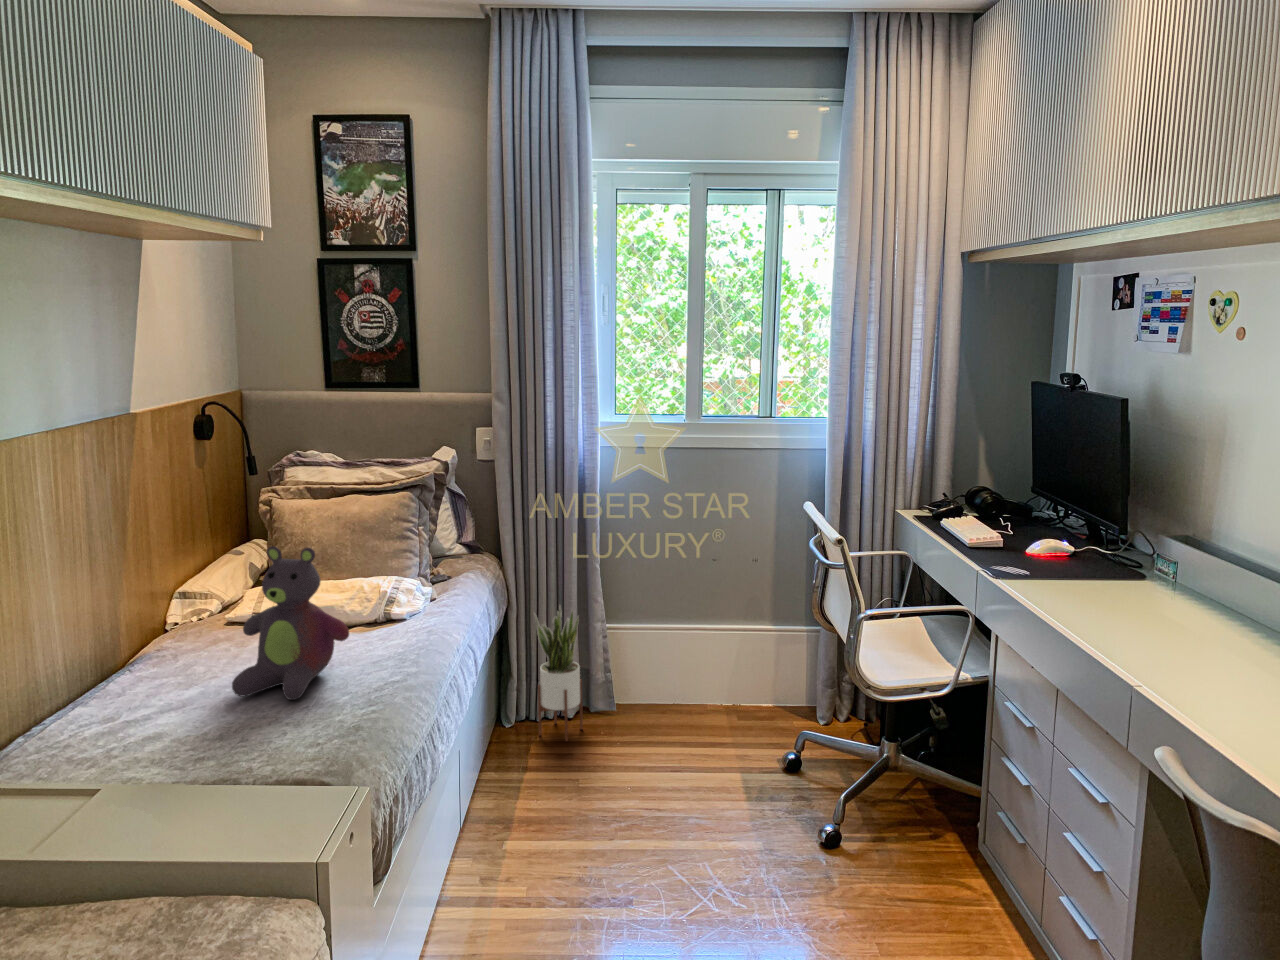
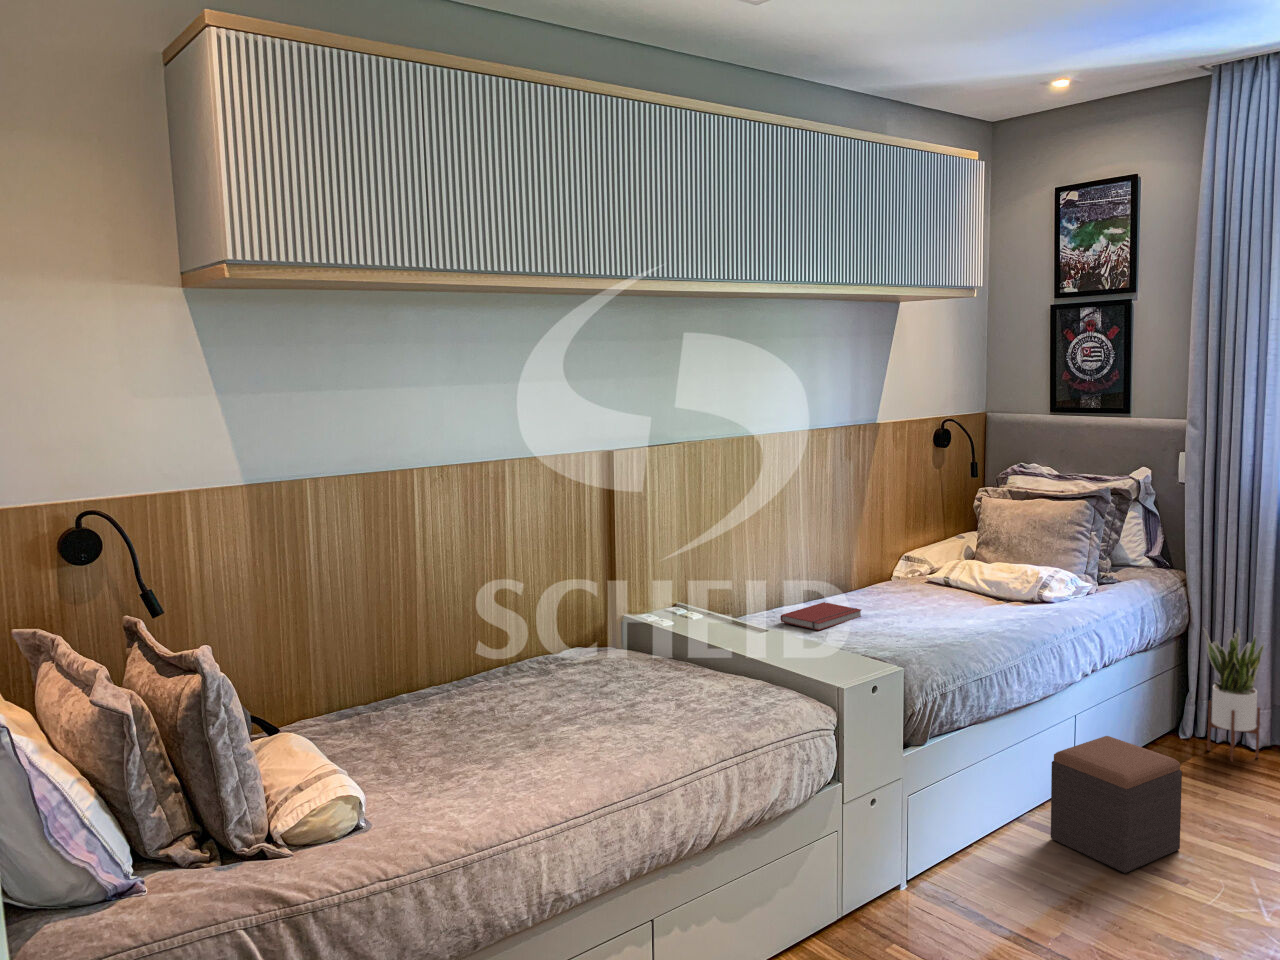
stuffed bear: present [232,546,349,700] -> none [894,523,976,629]
book: none [35,692,171,751] -> present [780,602,861,630]
footstool: none [478,767,603,928] -> present [1051,736,1182,873]

